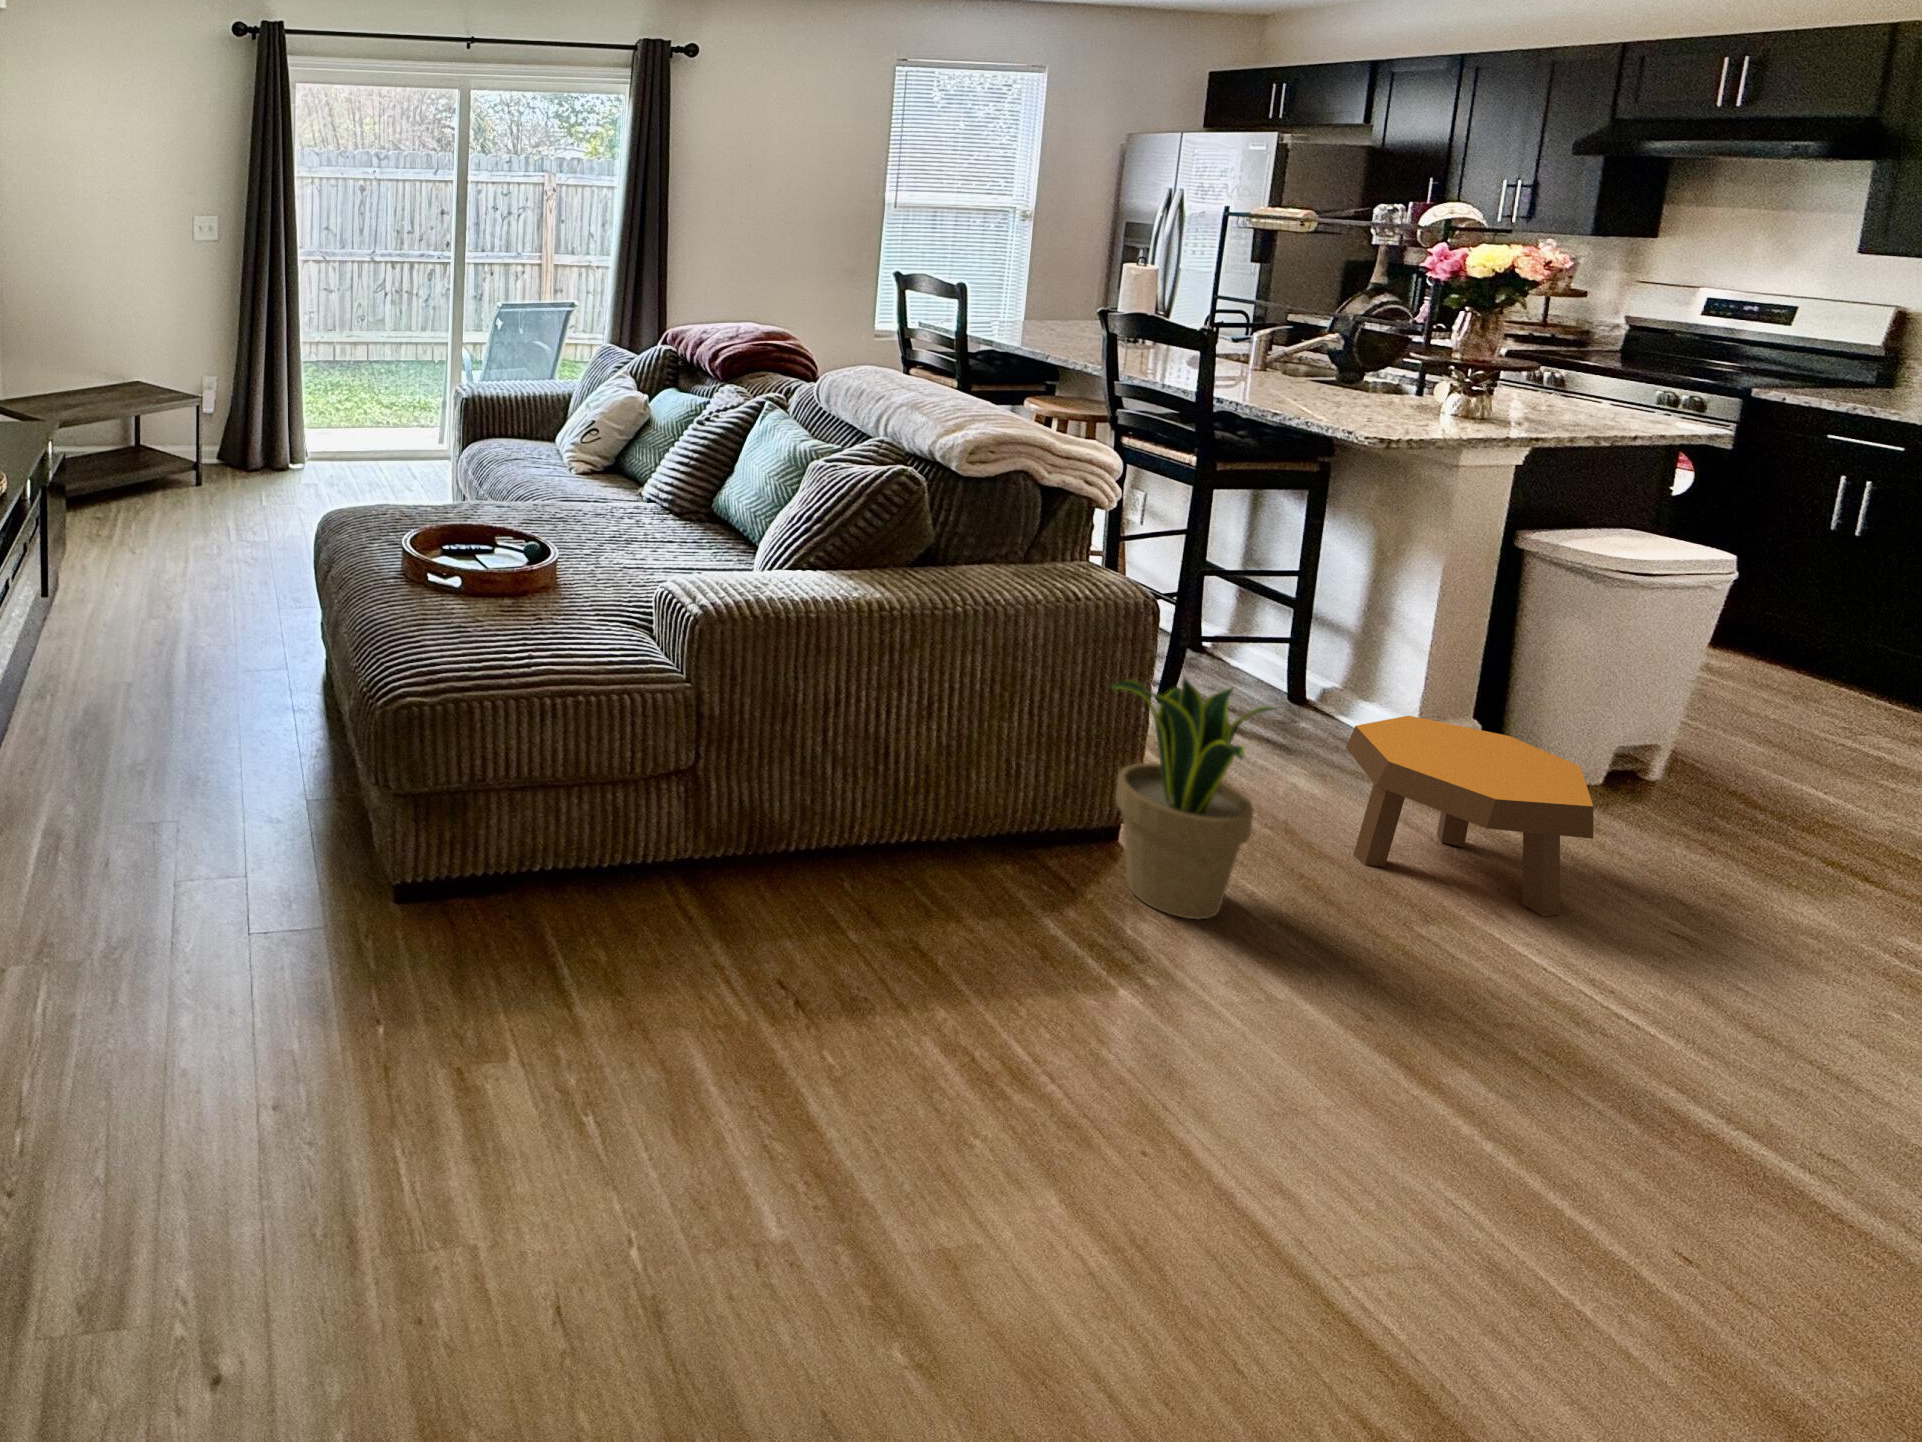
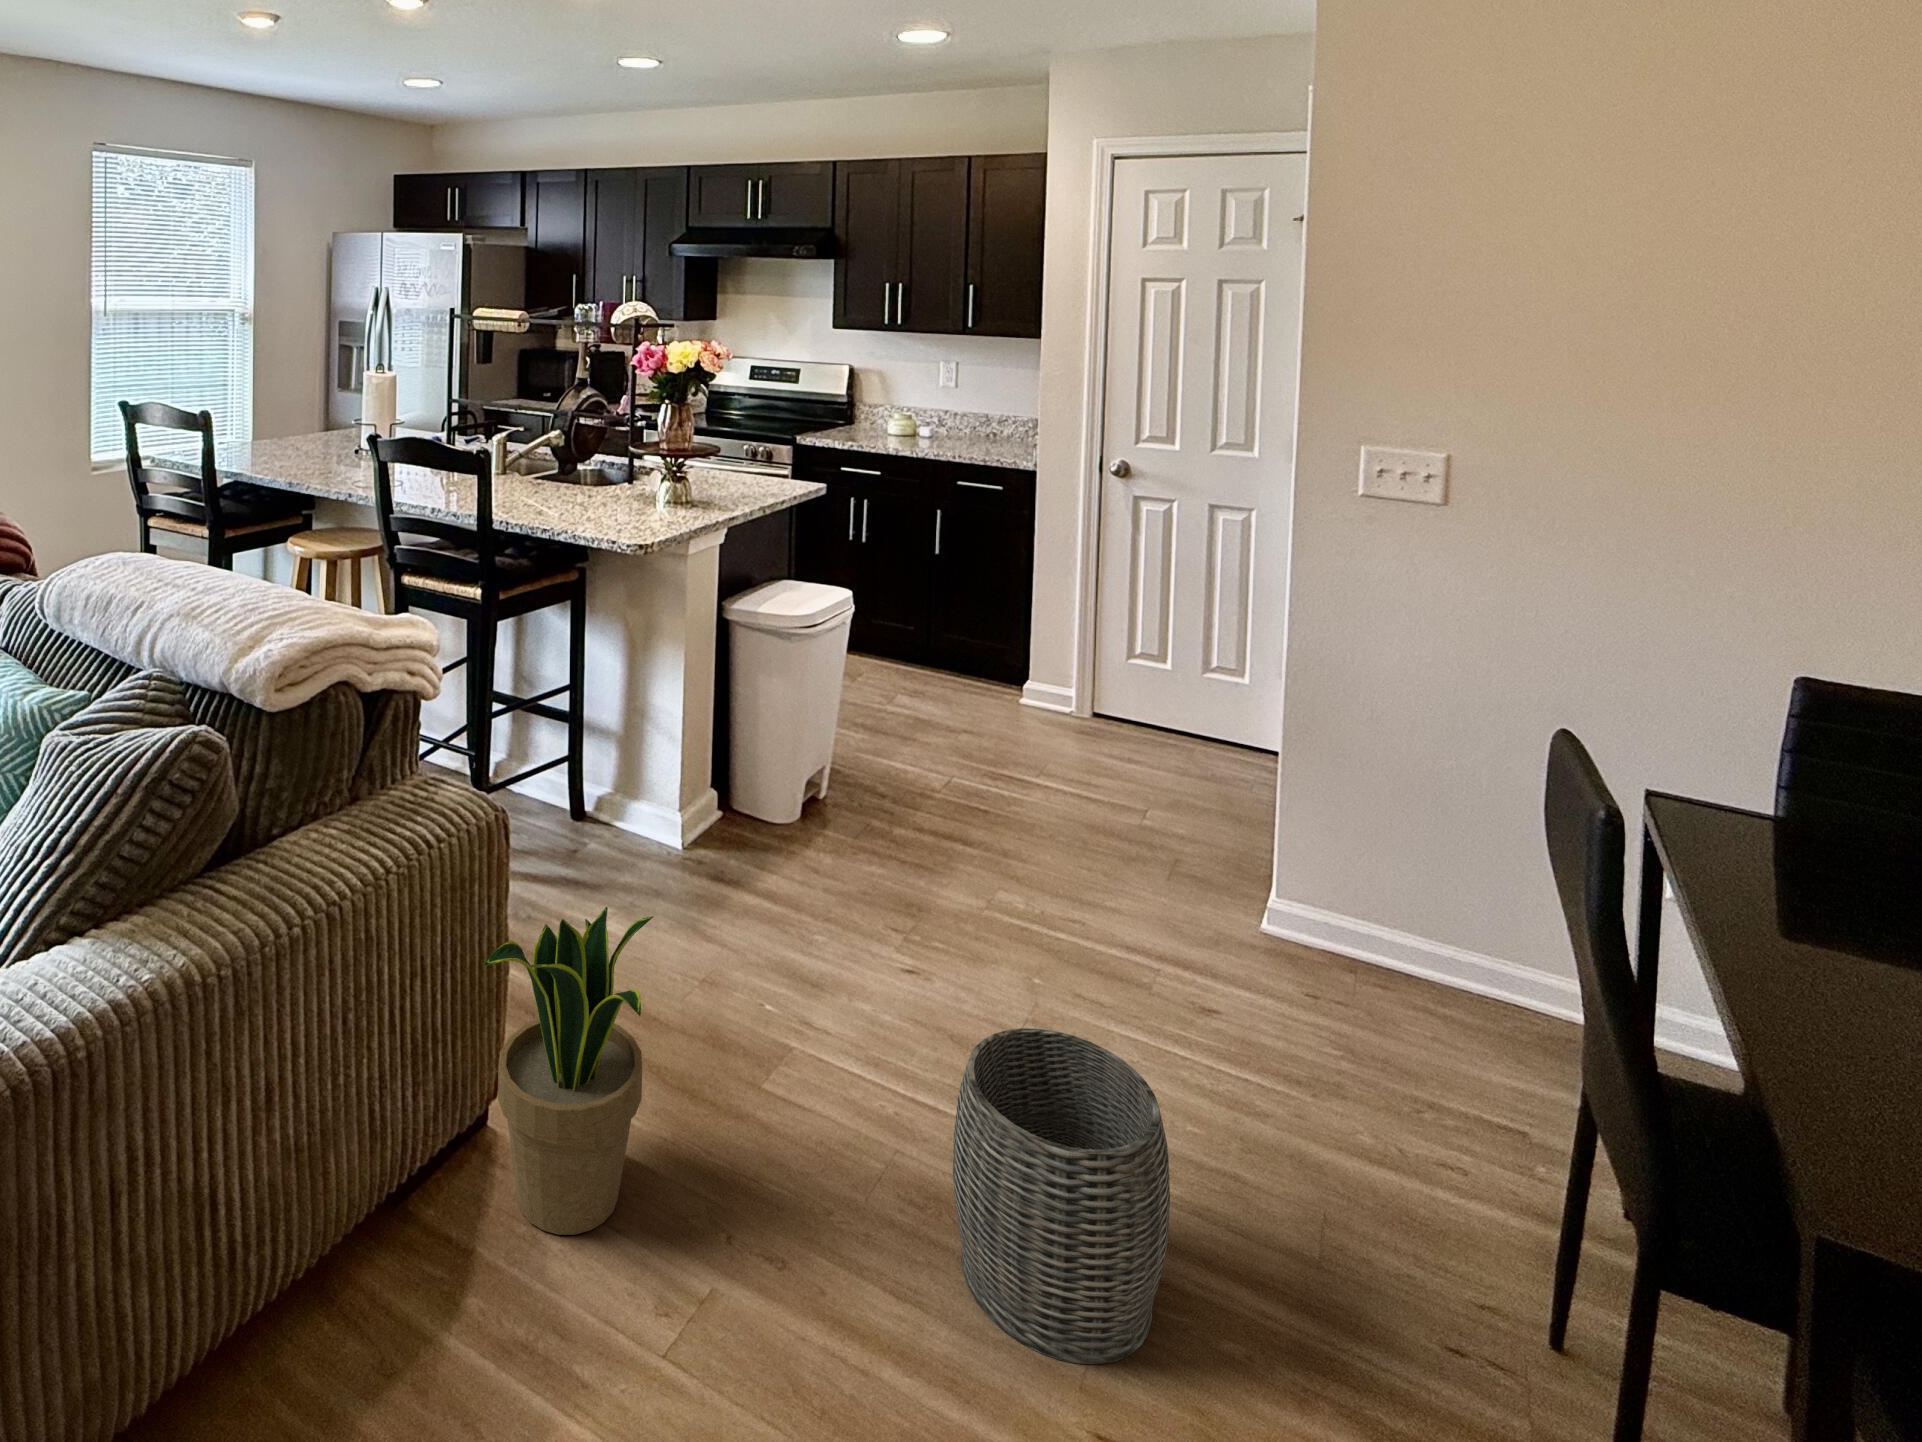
footstool: present [1346,716,1593,916] -> none [664,820,866,1020]
woven basket: none [1569,912,1866,1223] -> present [953,1028,1170,1364]

